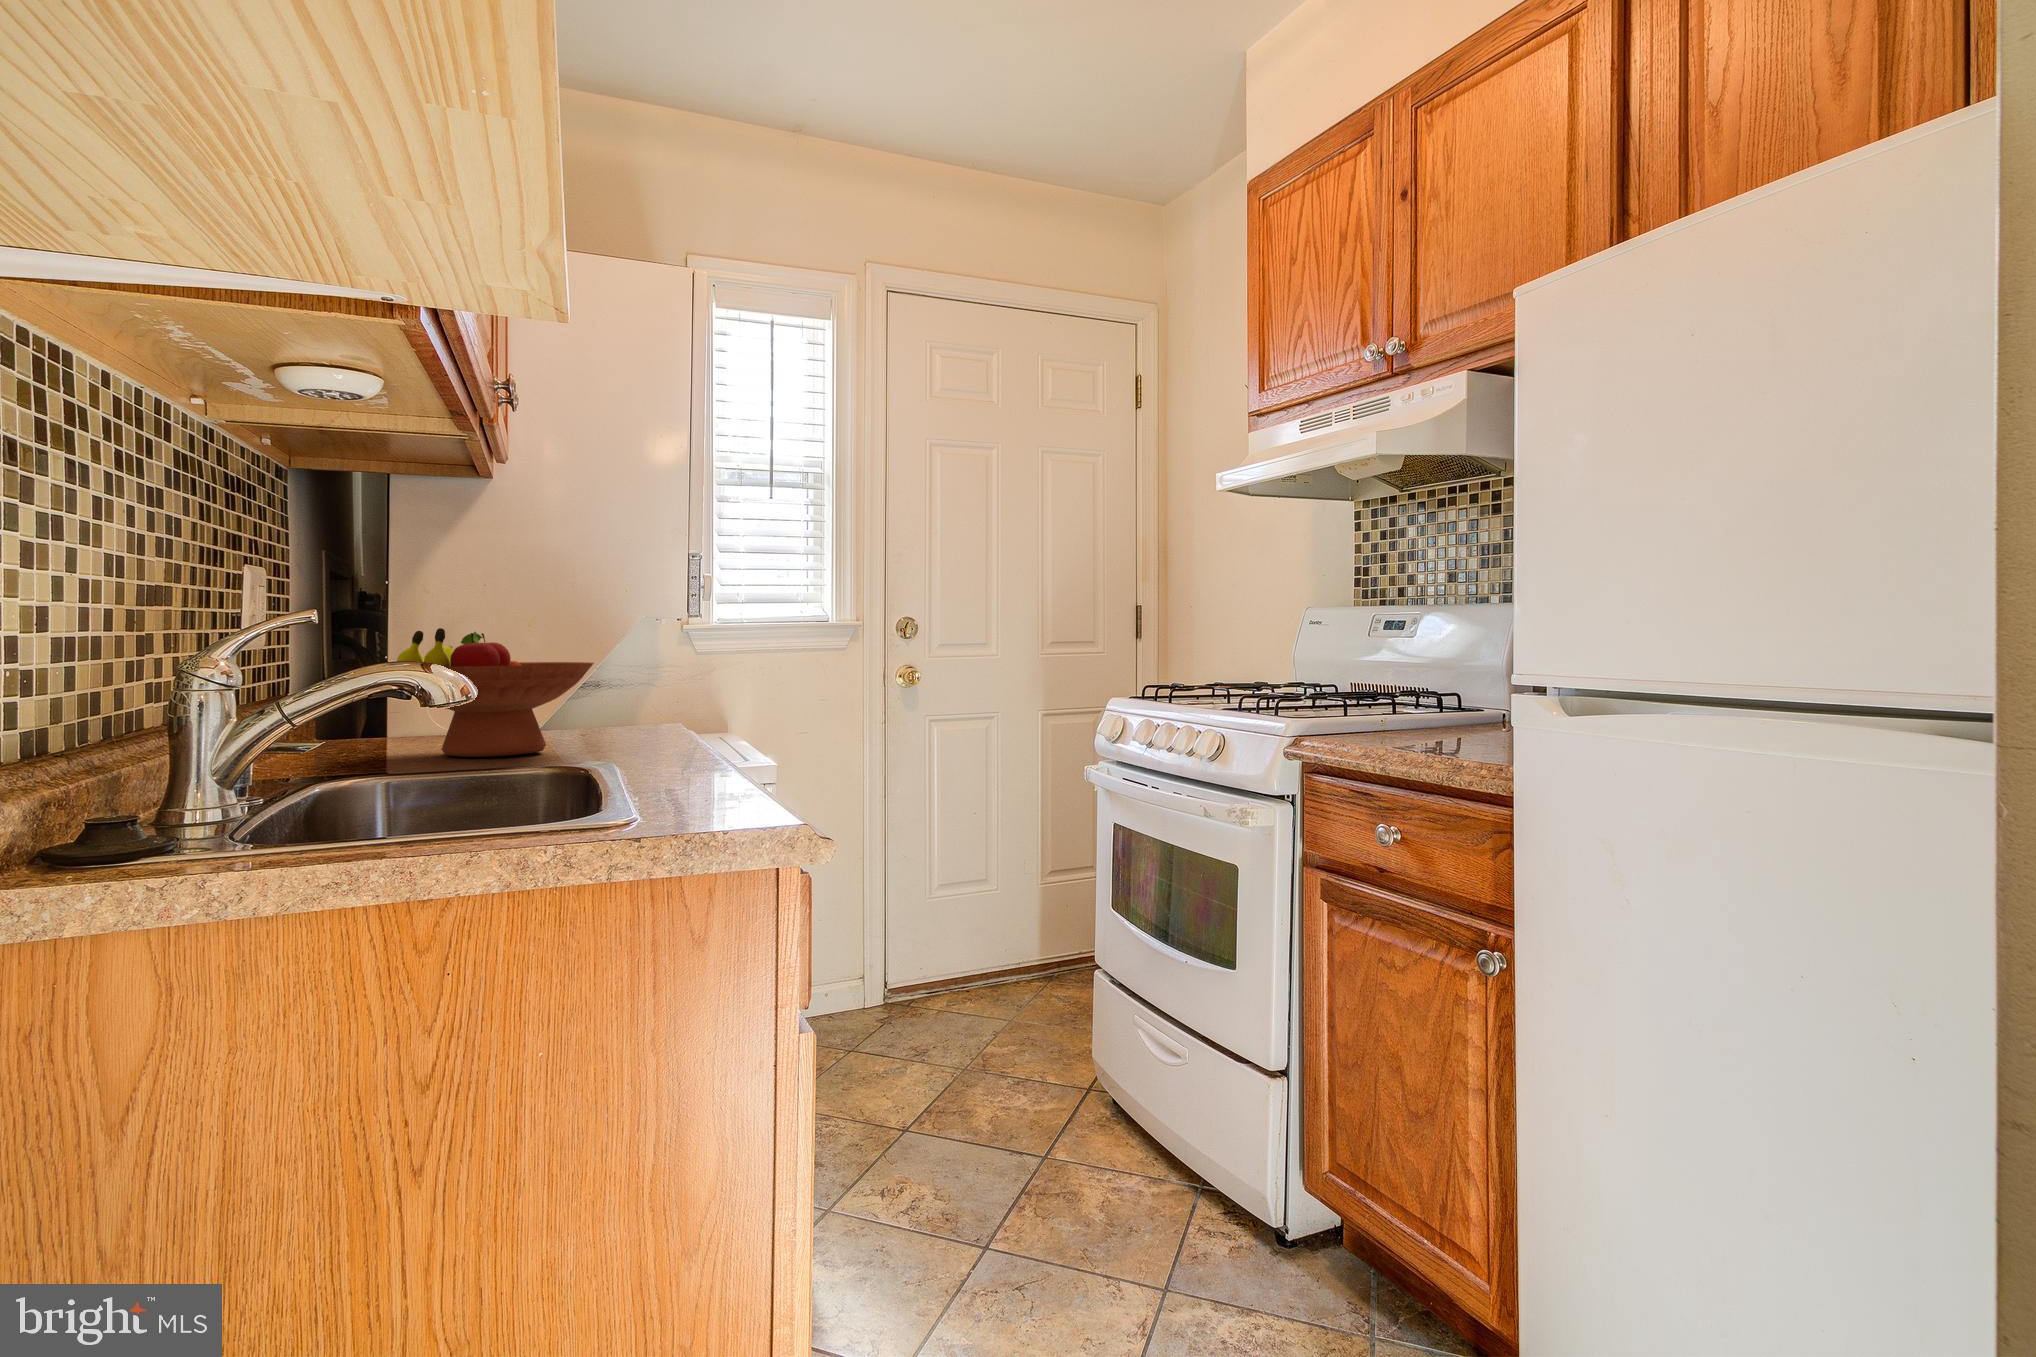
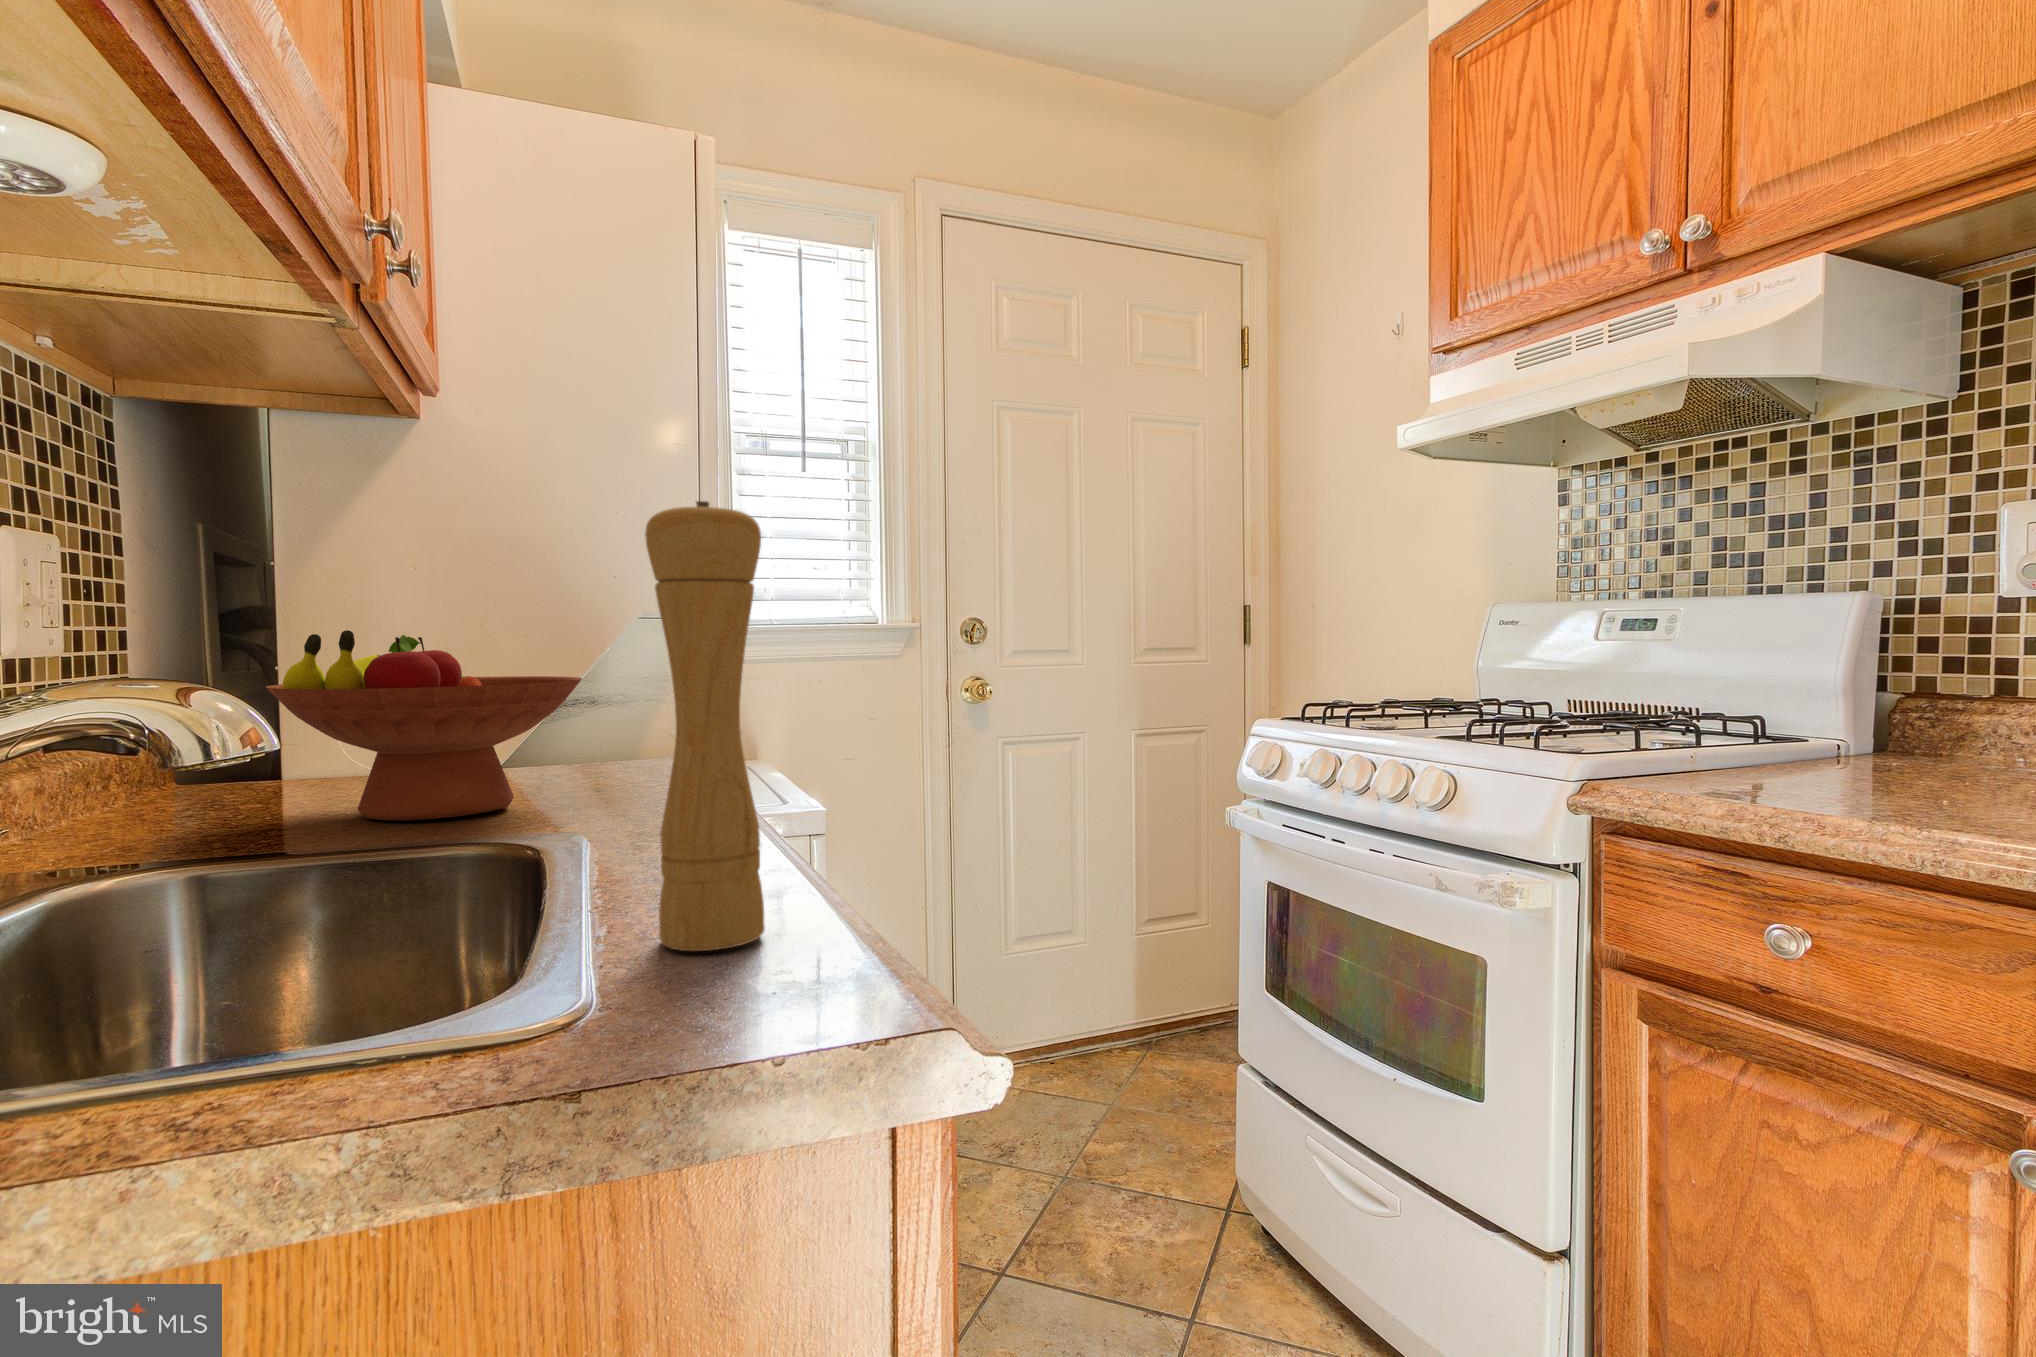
pepper mill: none [646,557,712,803] -> present [645,501,765,951]

